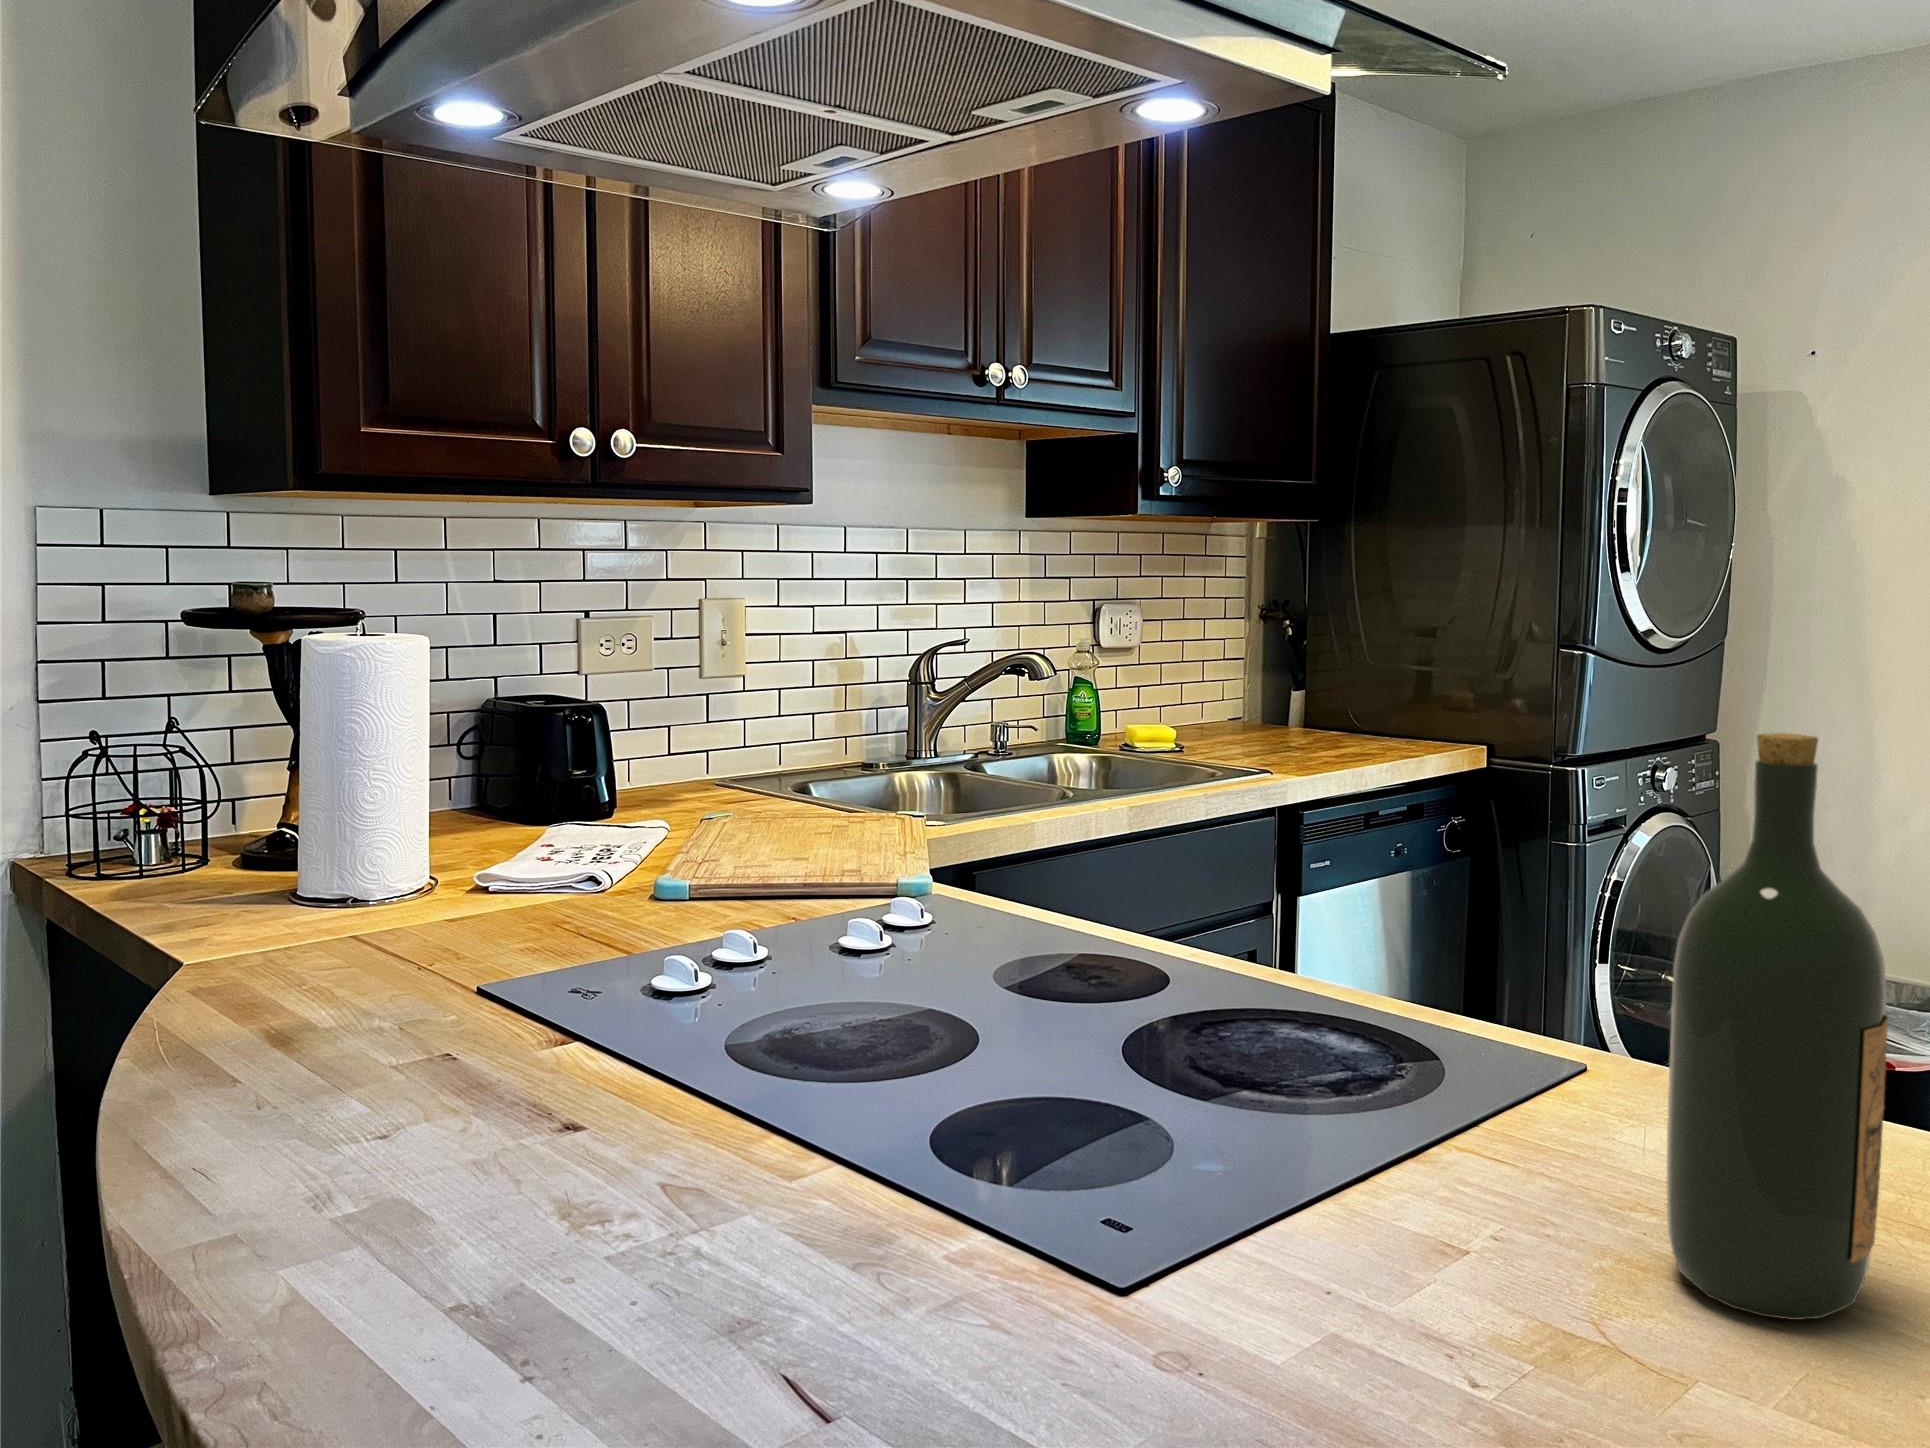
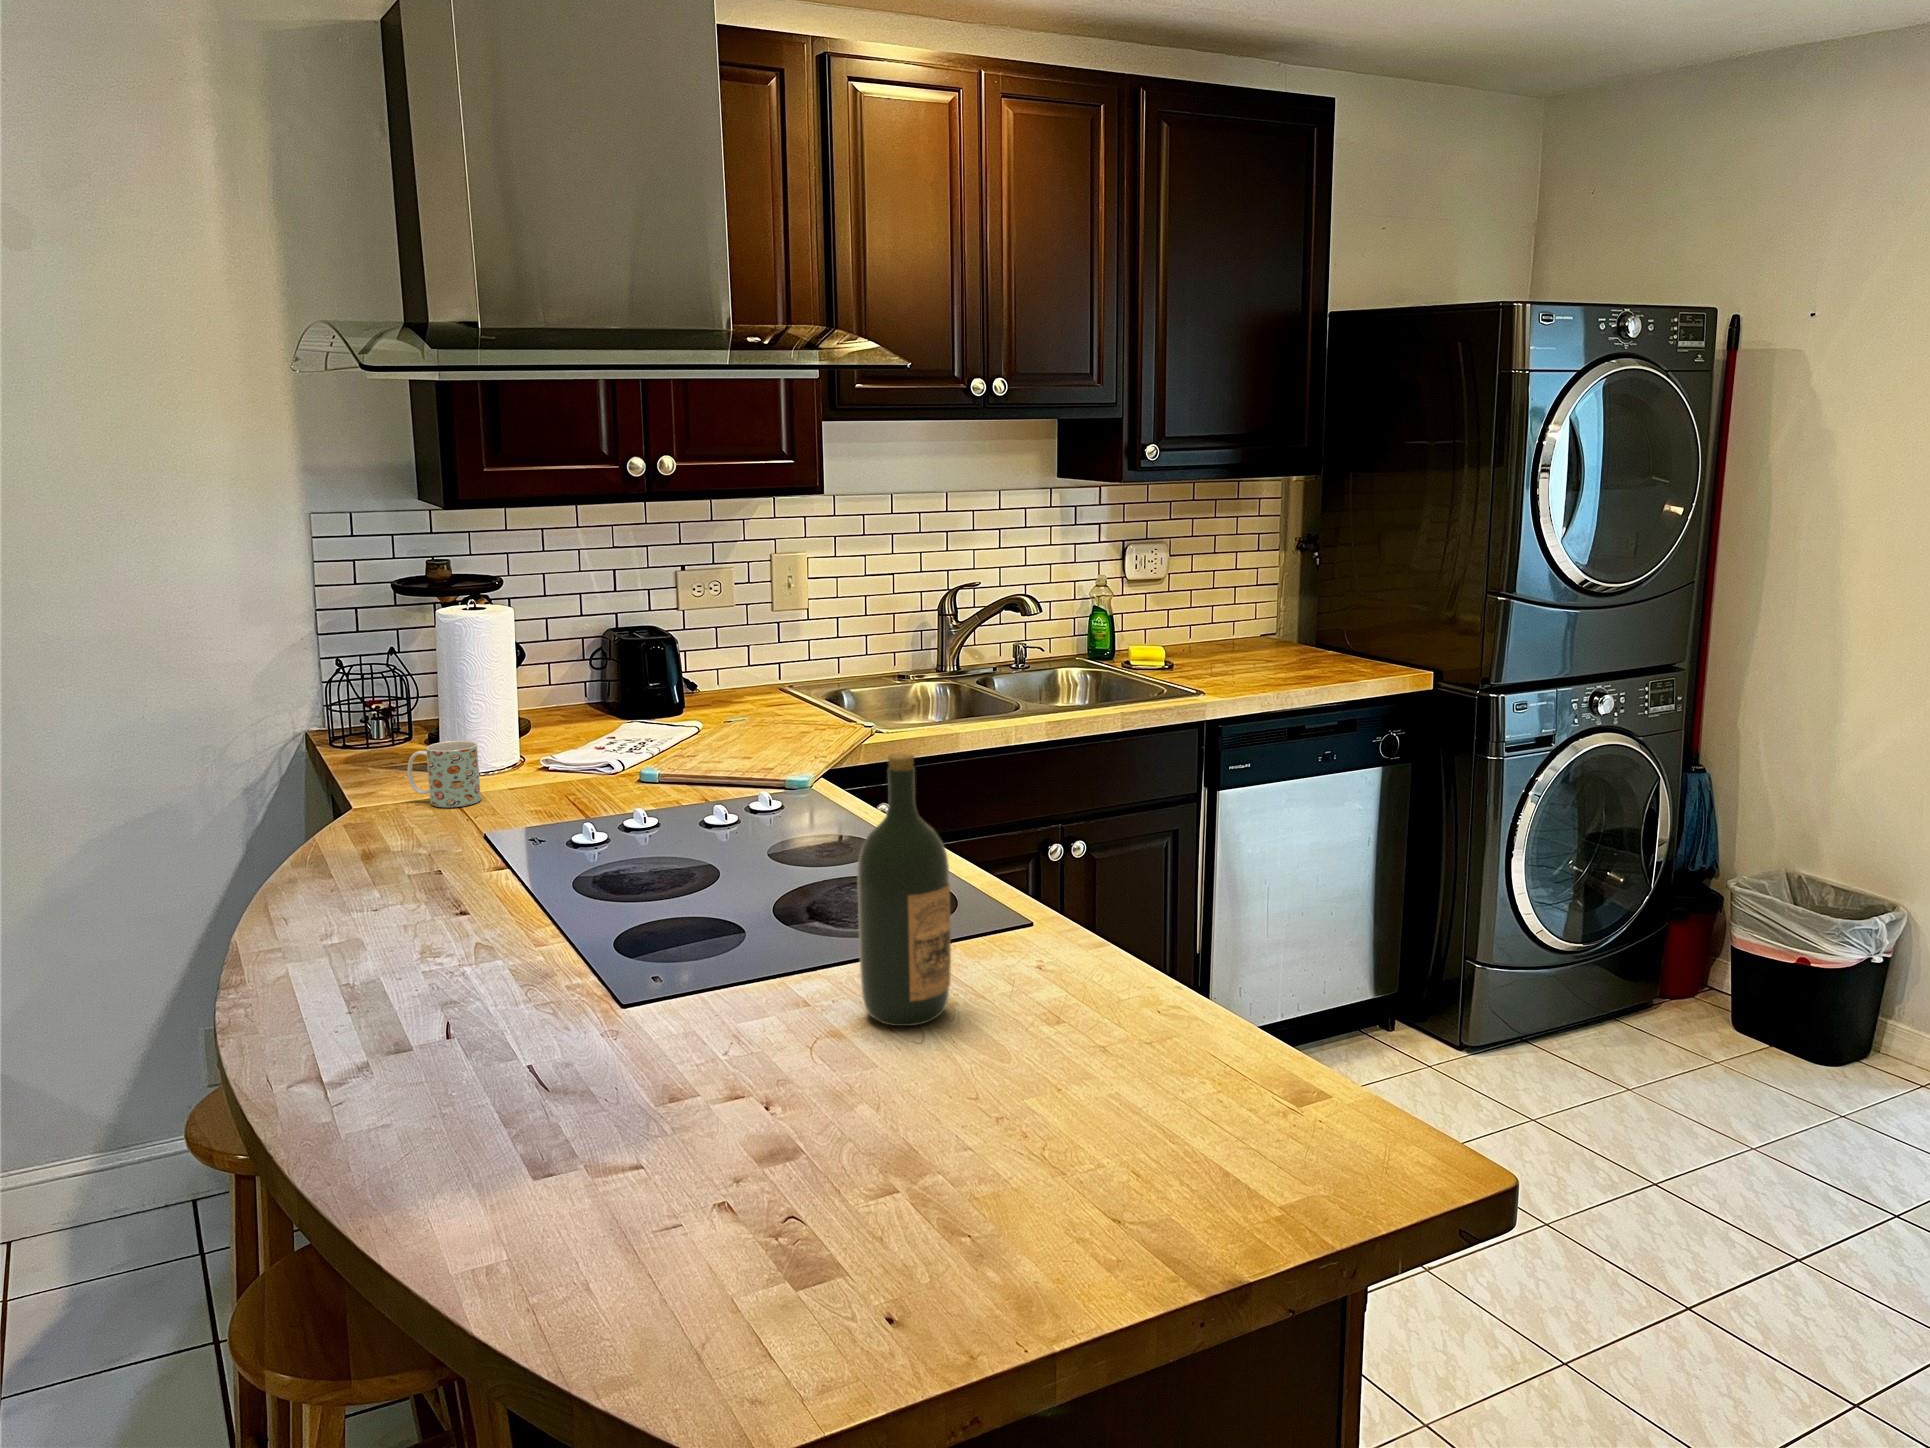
mug: none [282,840,413,954] -> present [407,741,481,807]

